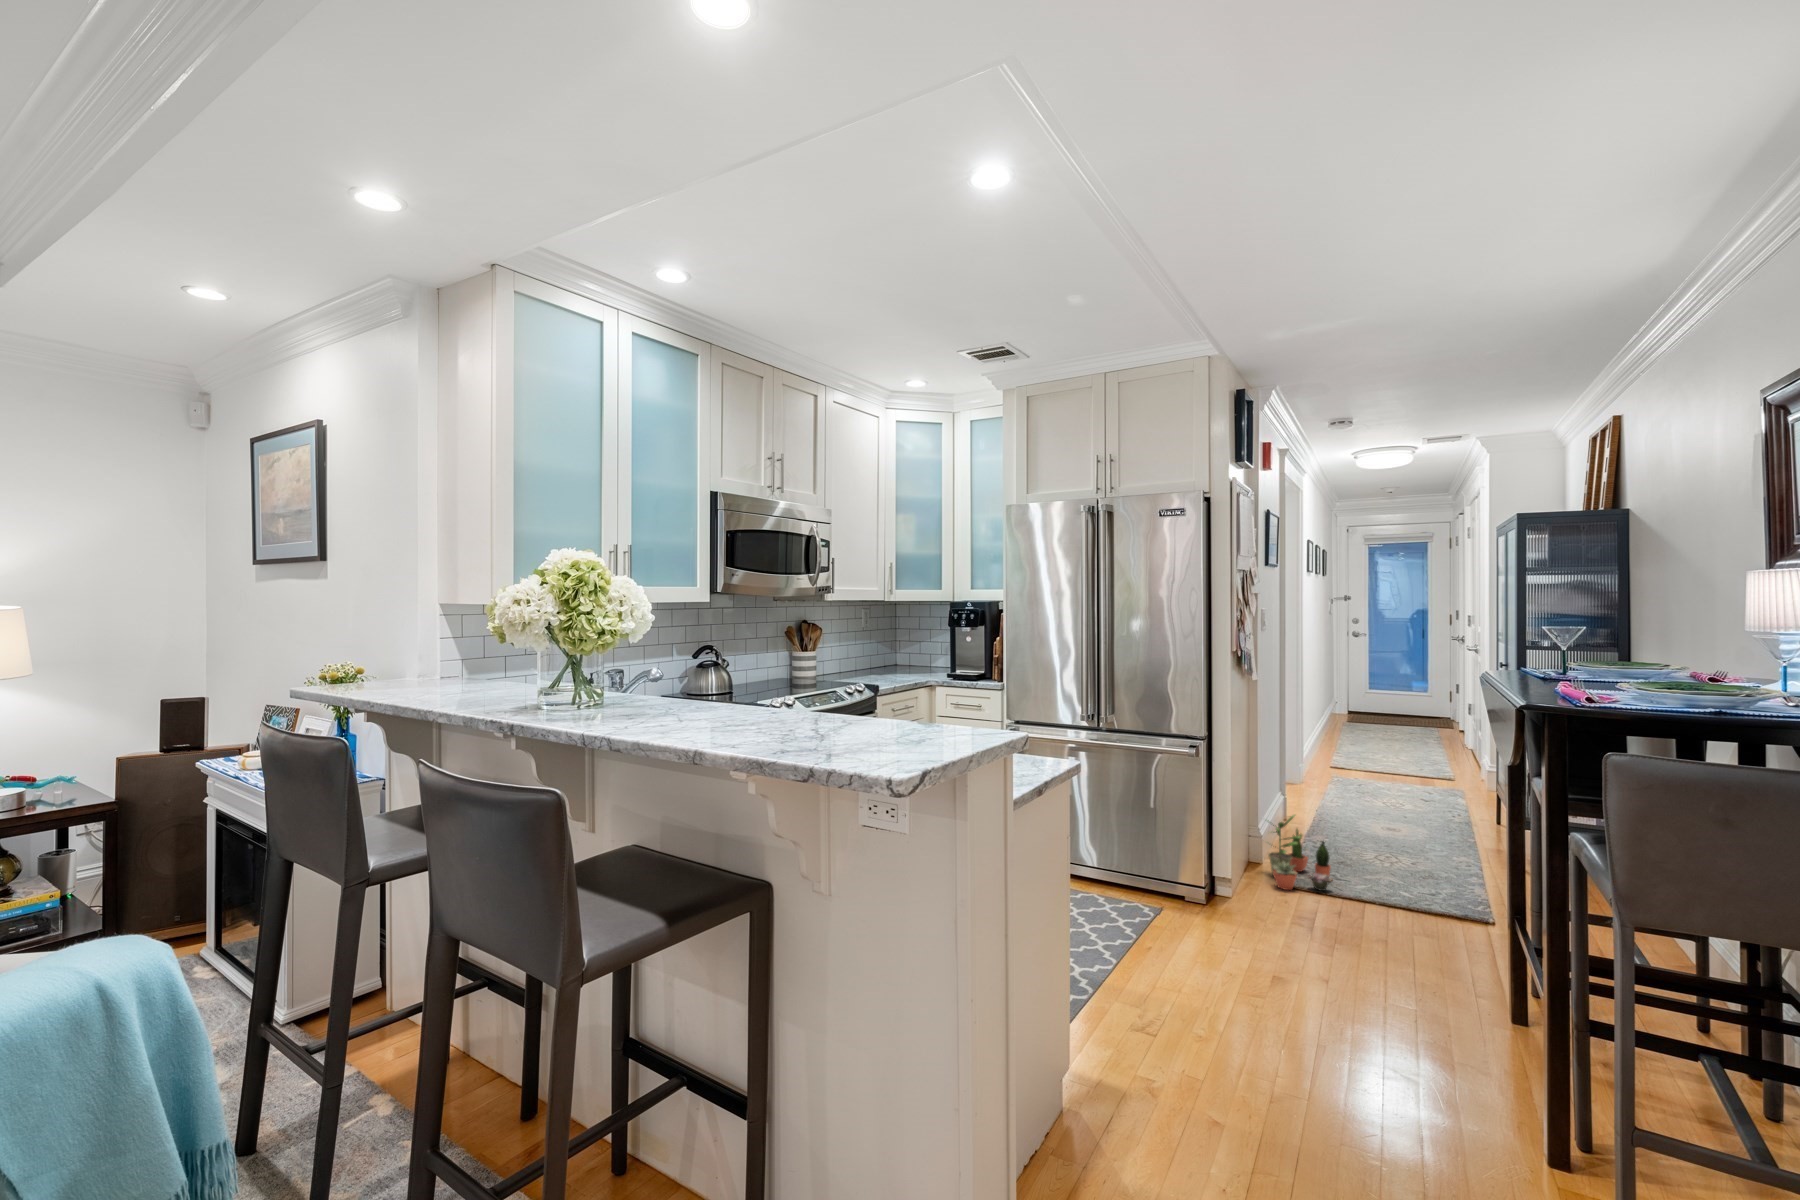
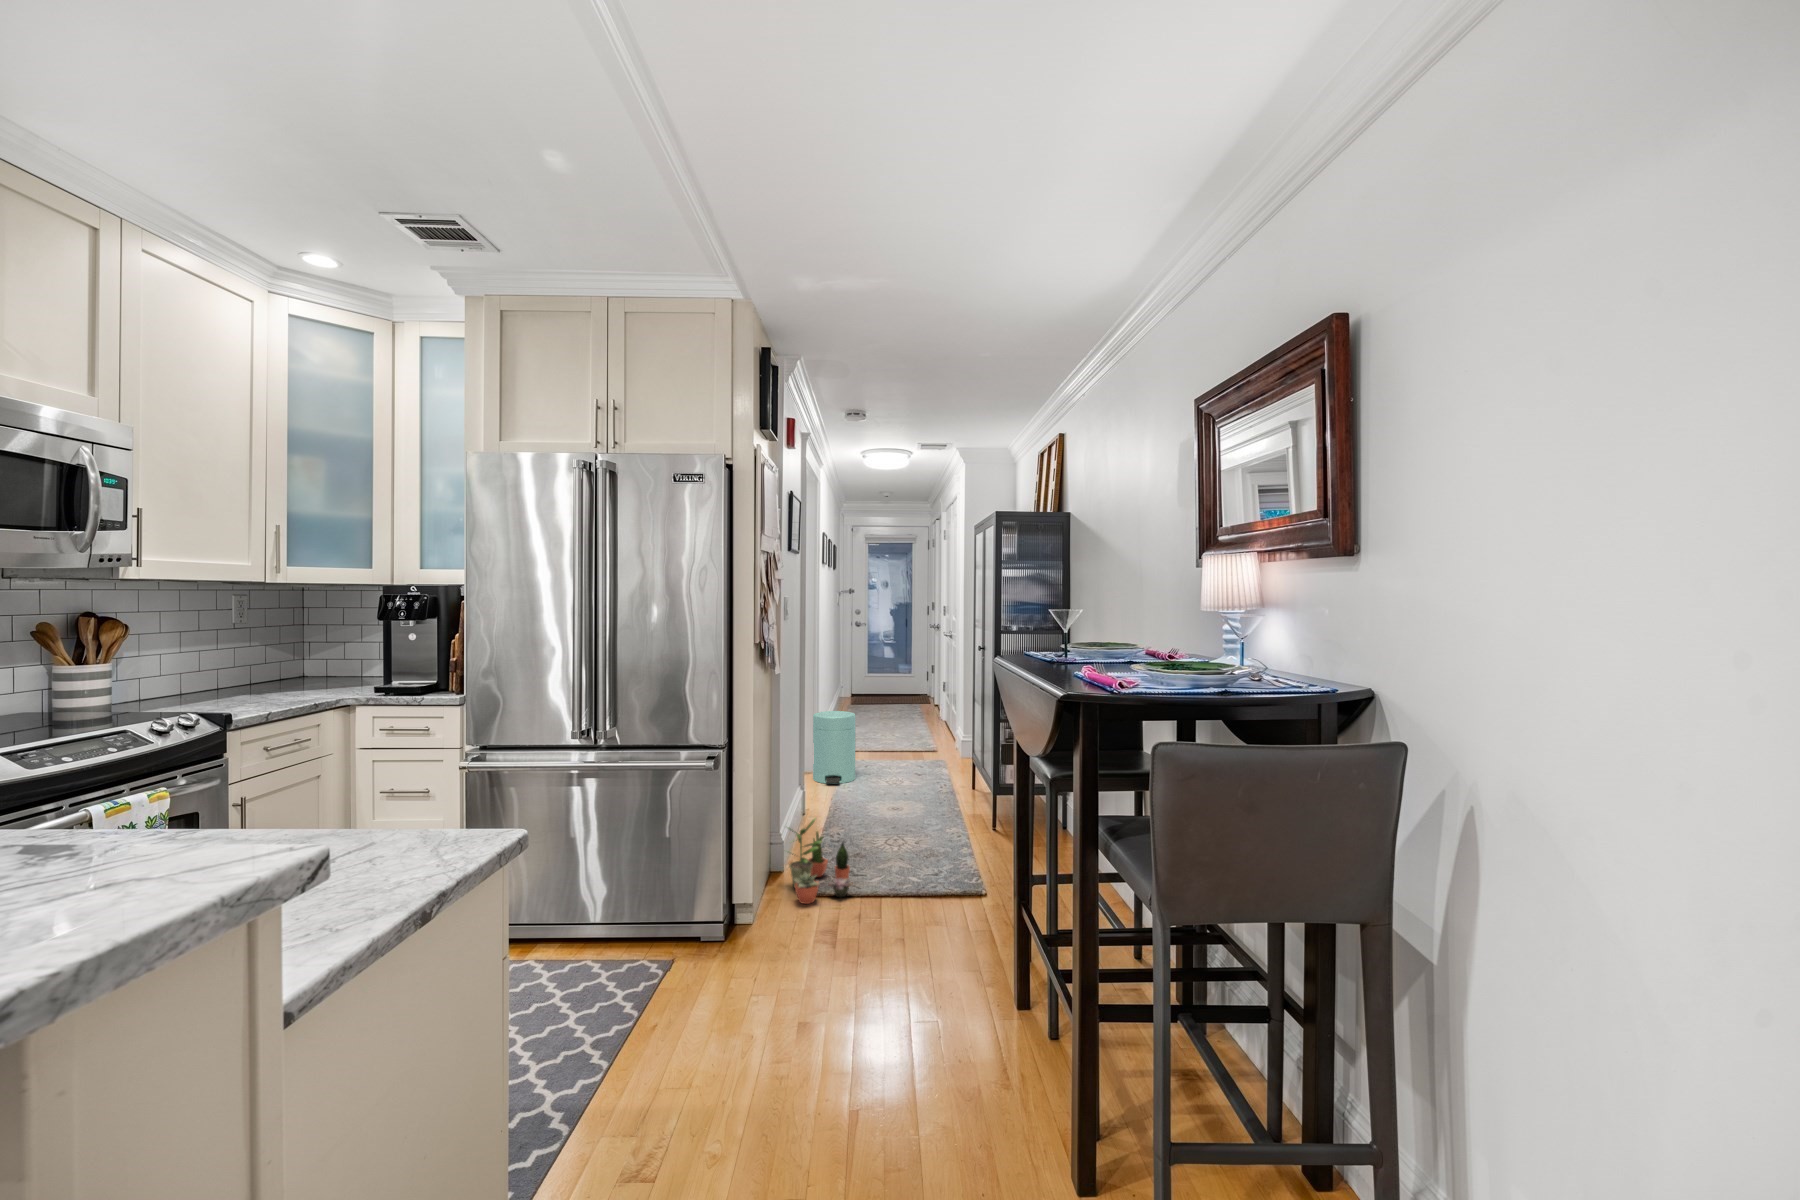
trash can: none [1300,724,1348,798] -> present [813,711,856,784]

